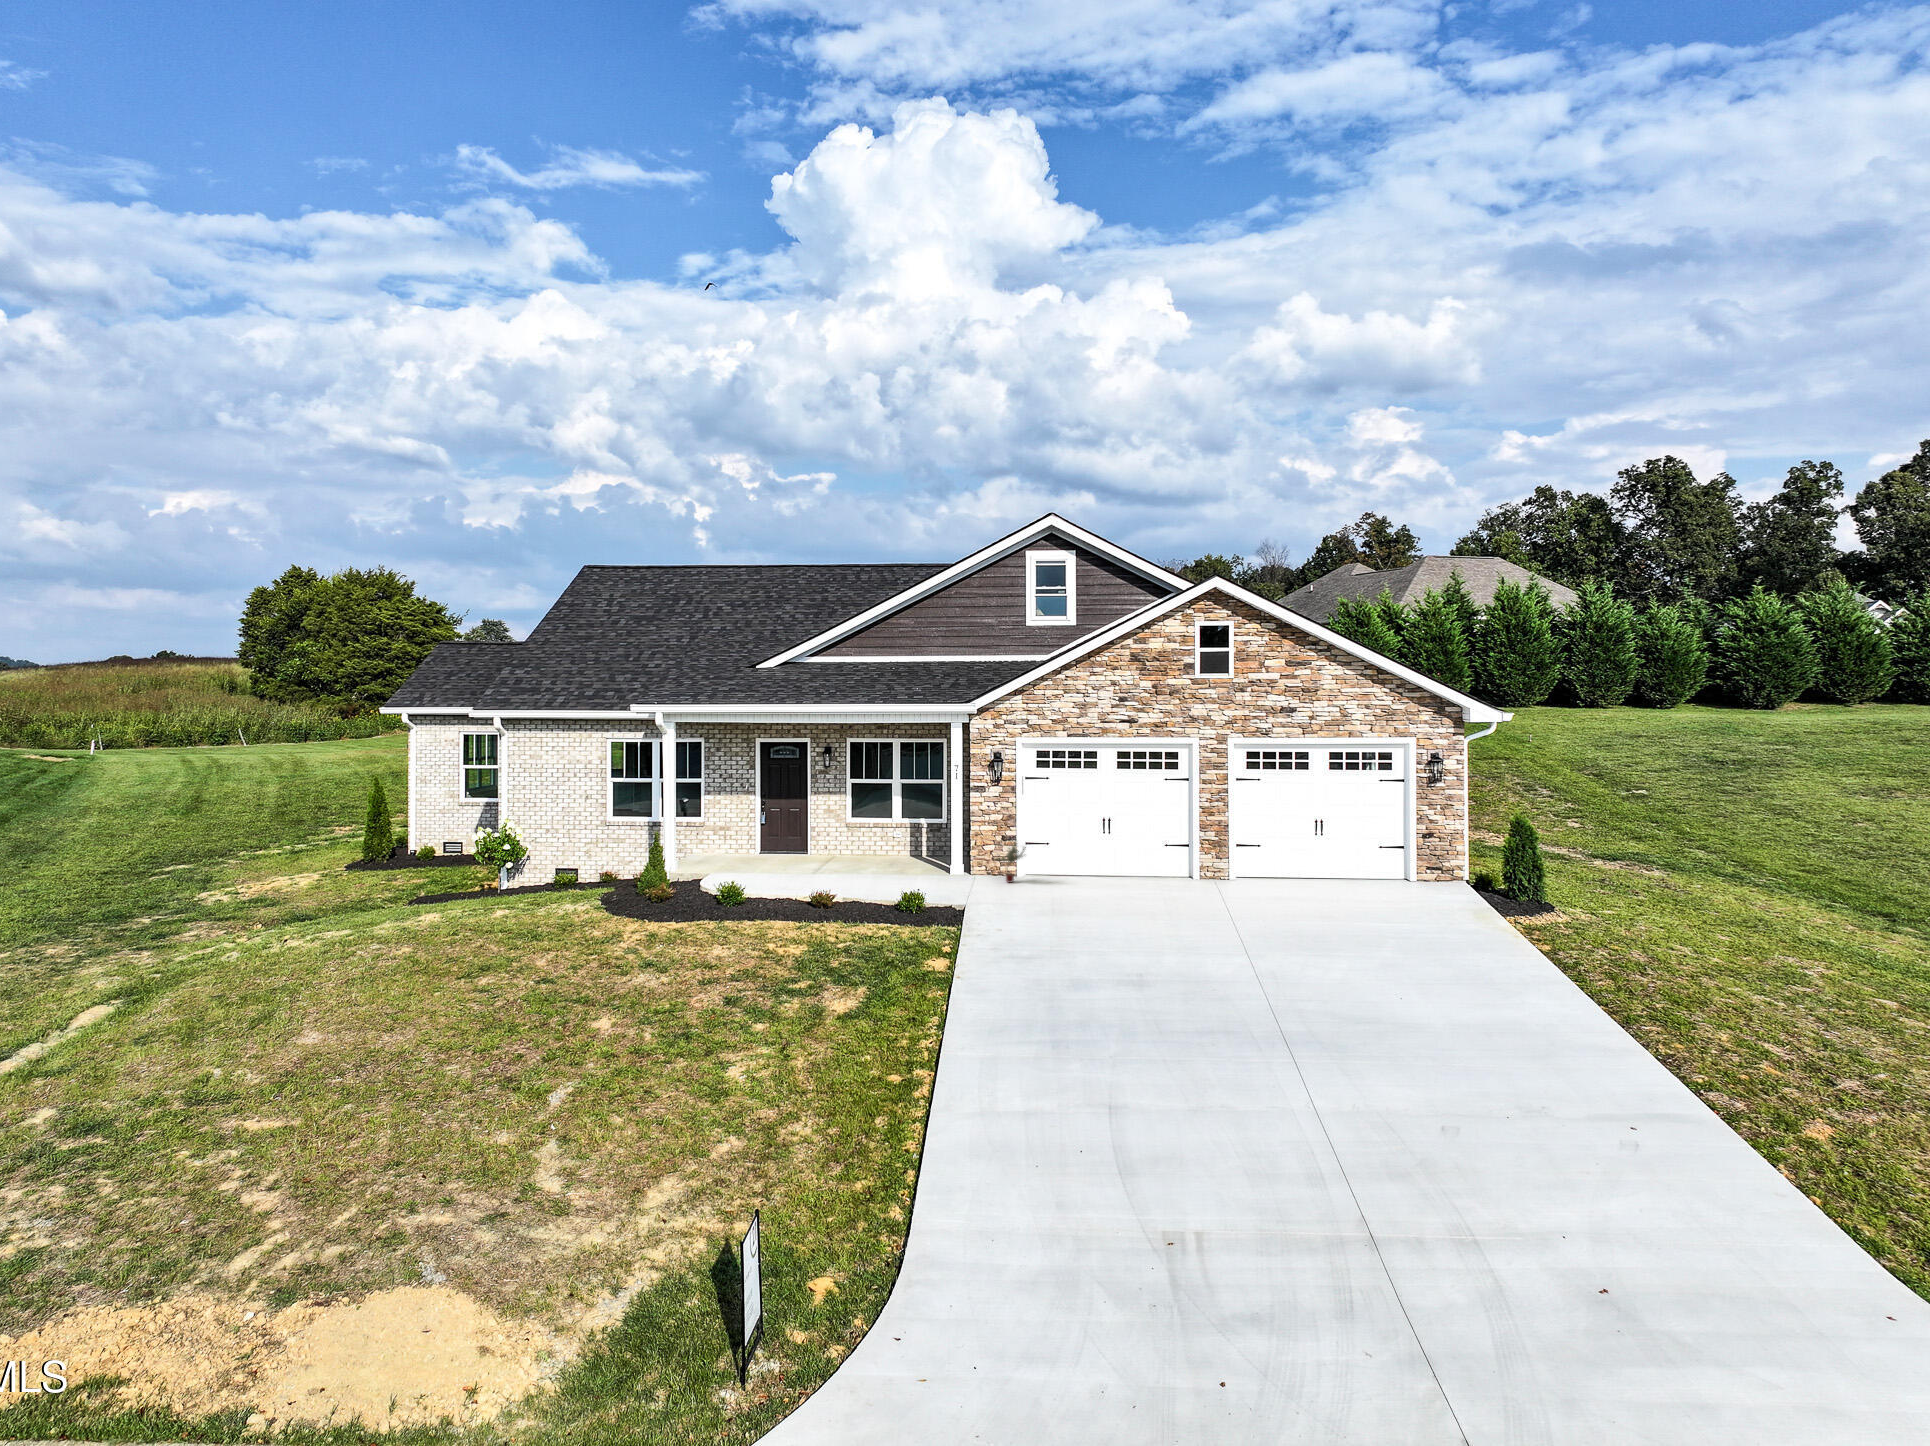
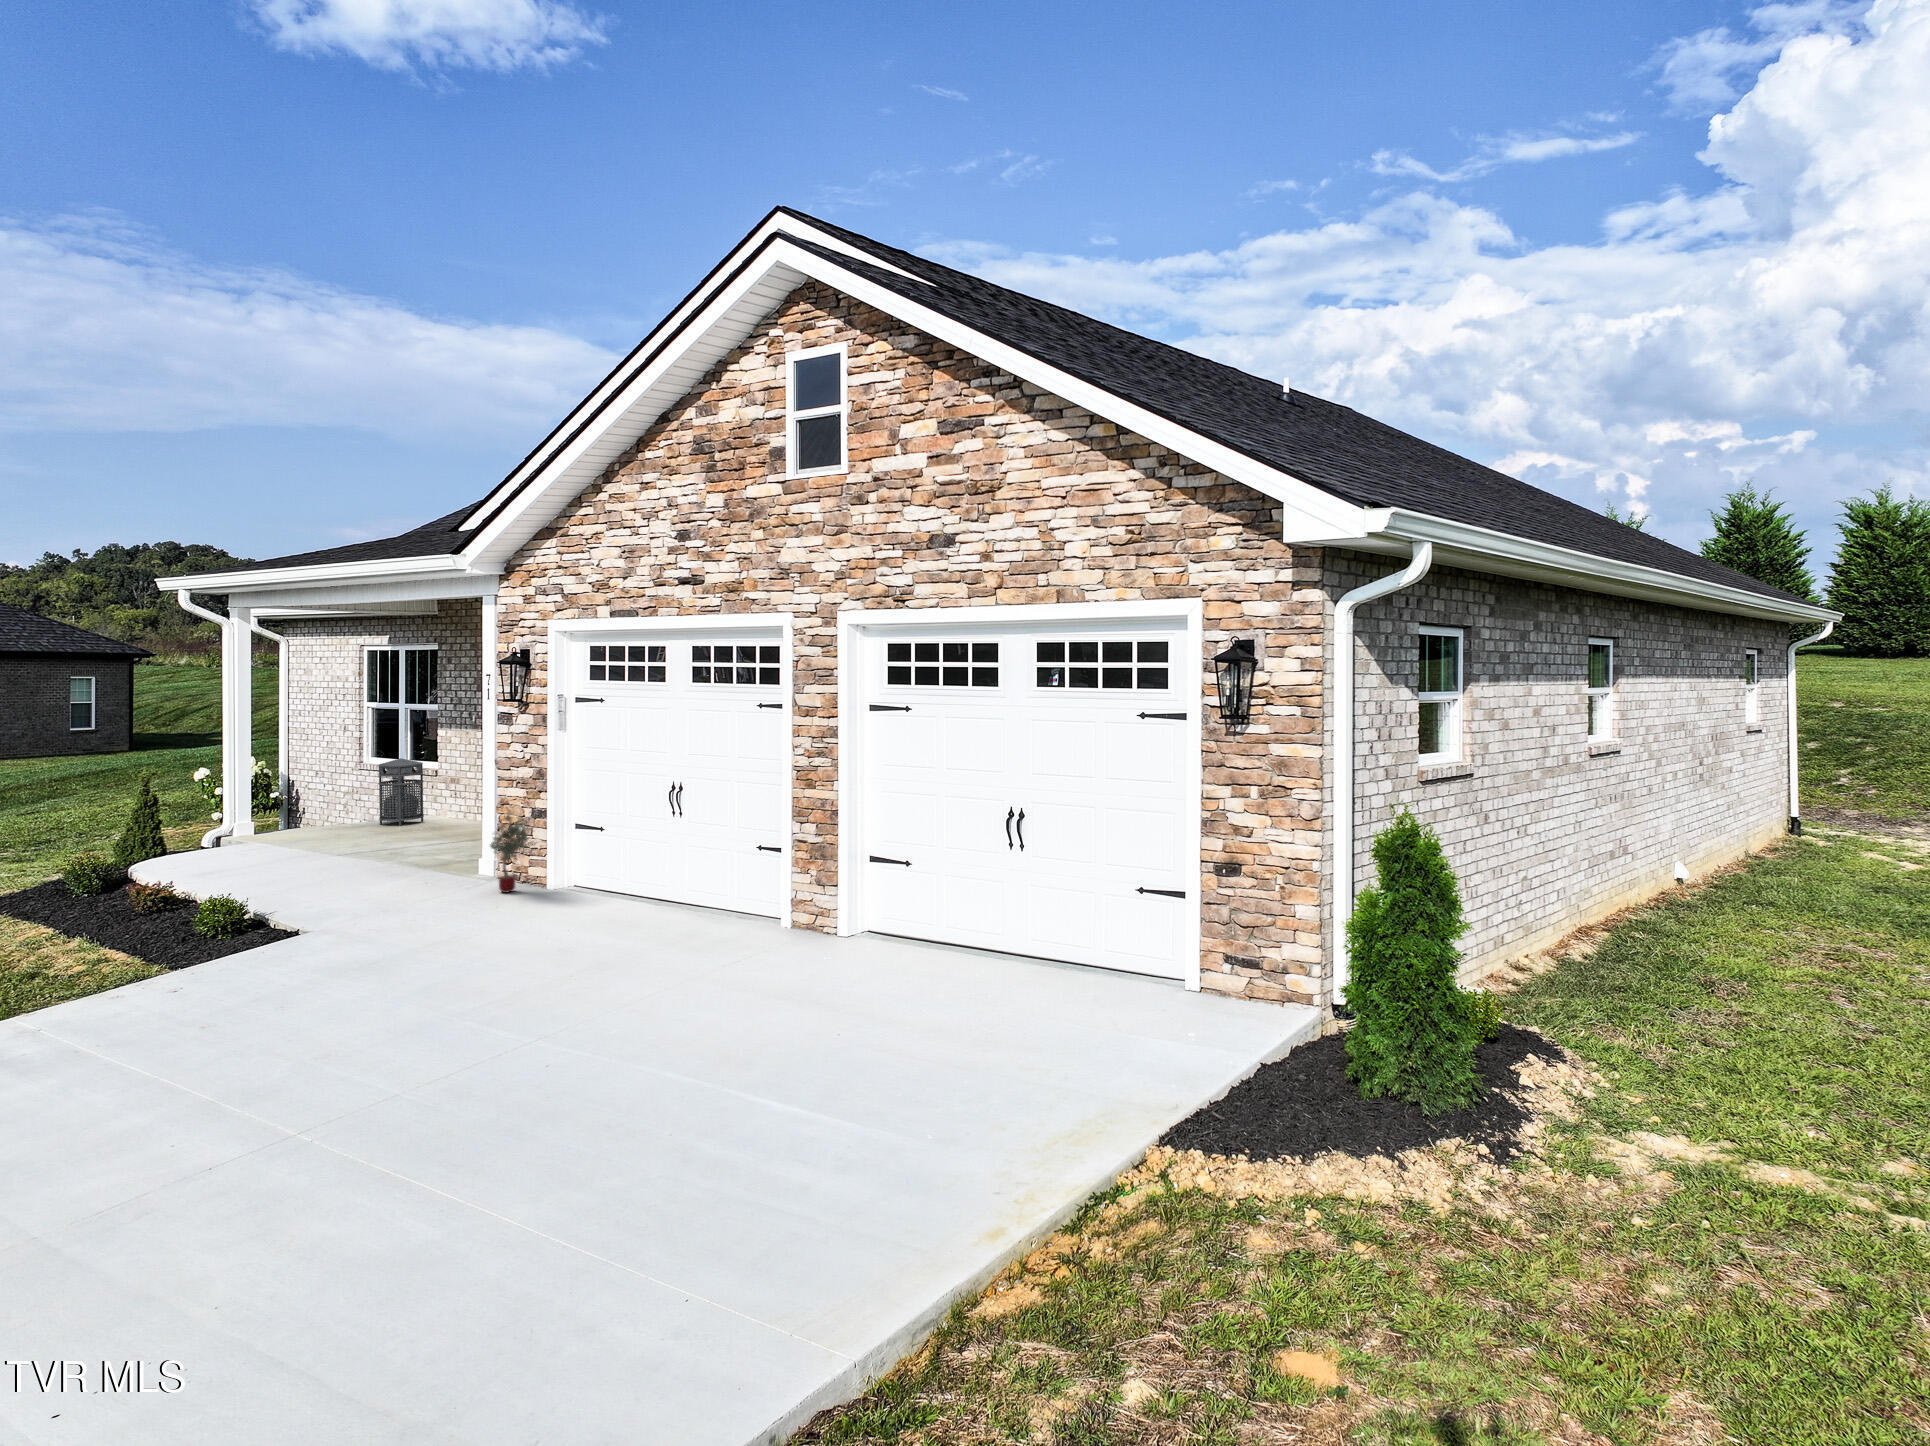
trash can: none [755,813,782,857] -> present [379,758,424,826]

